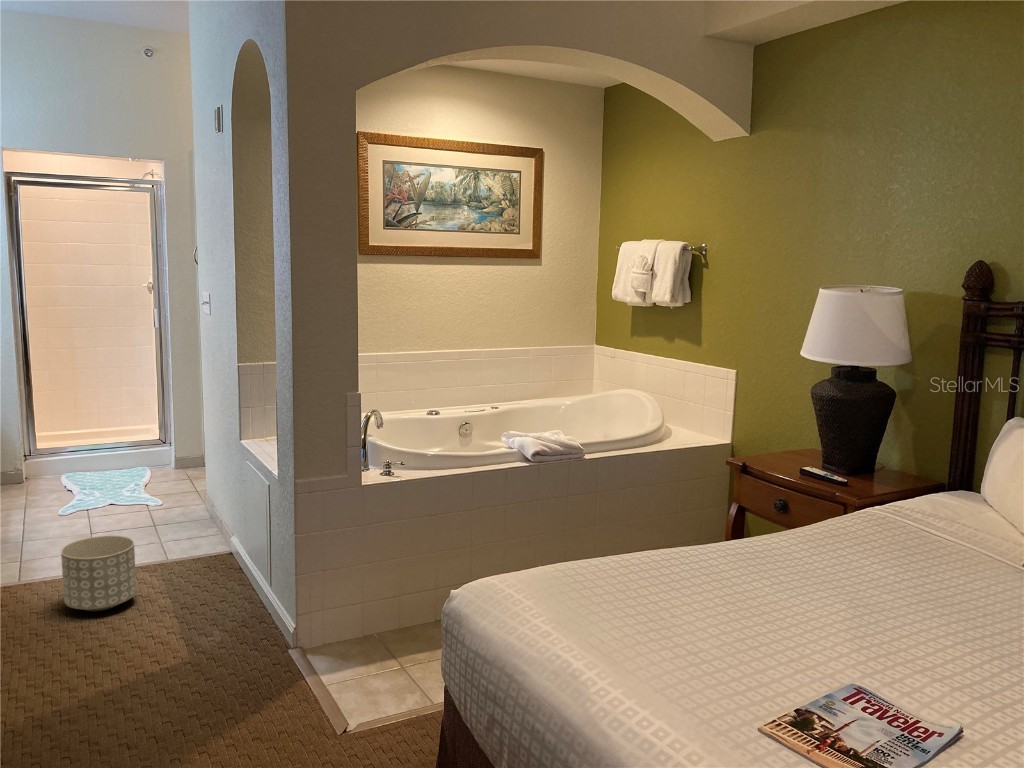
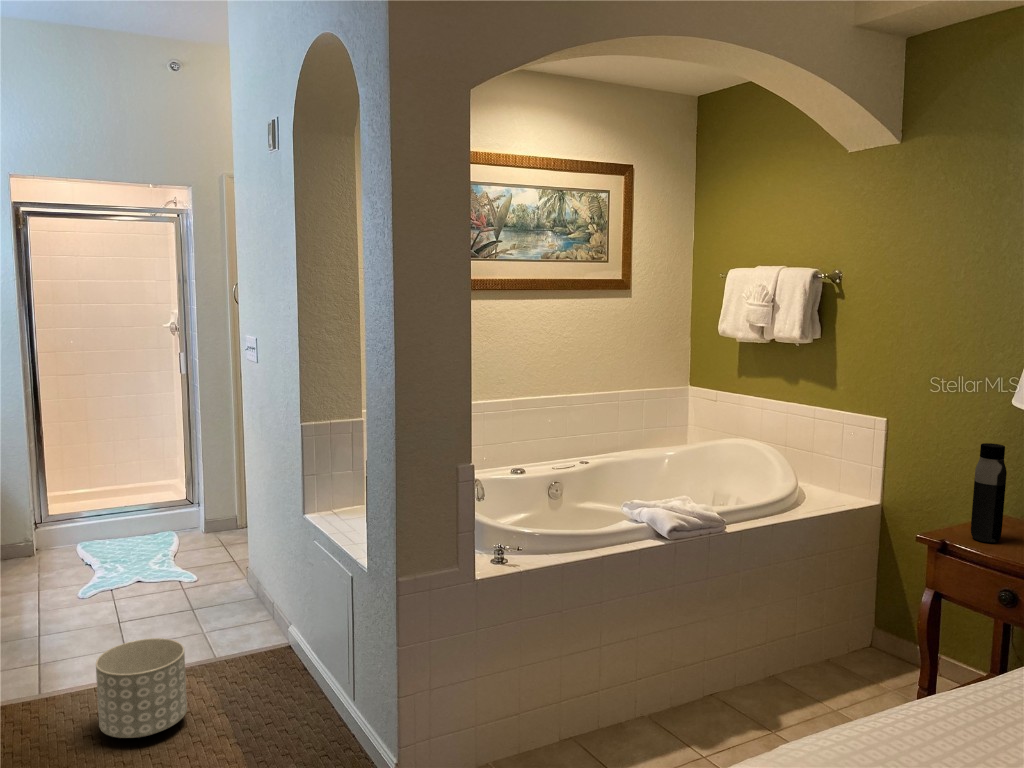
water bottle: none [765,385,791,465] -> present [971,443,1007,543]

